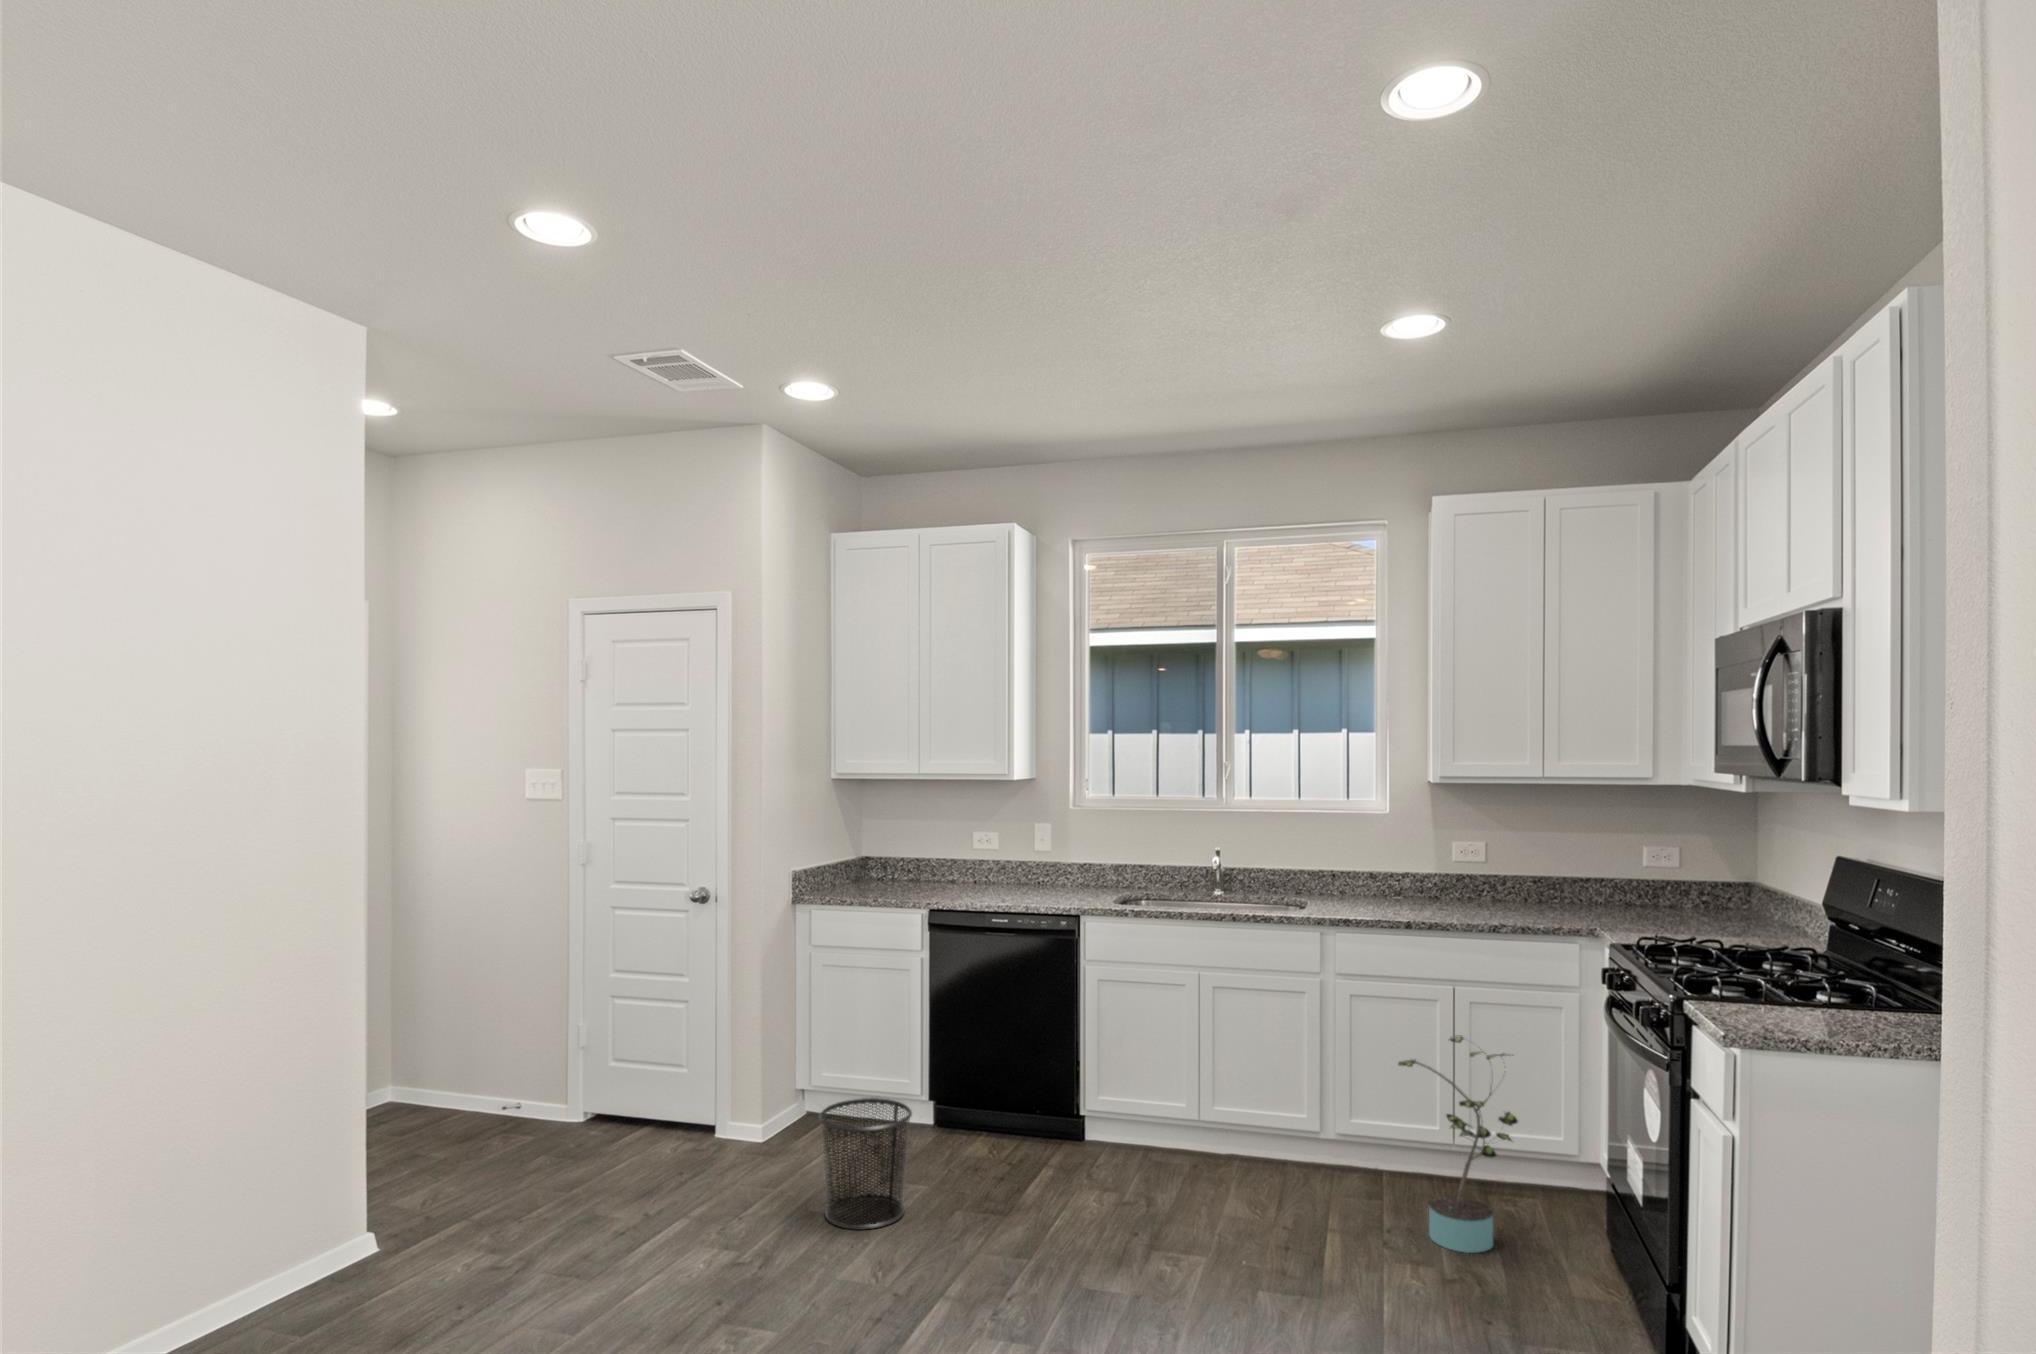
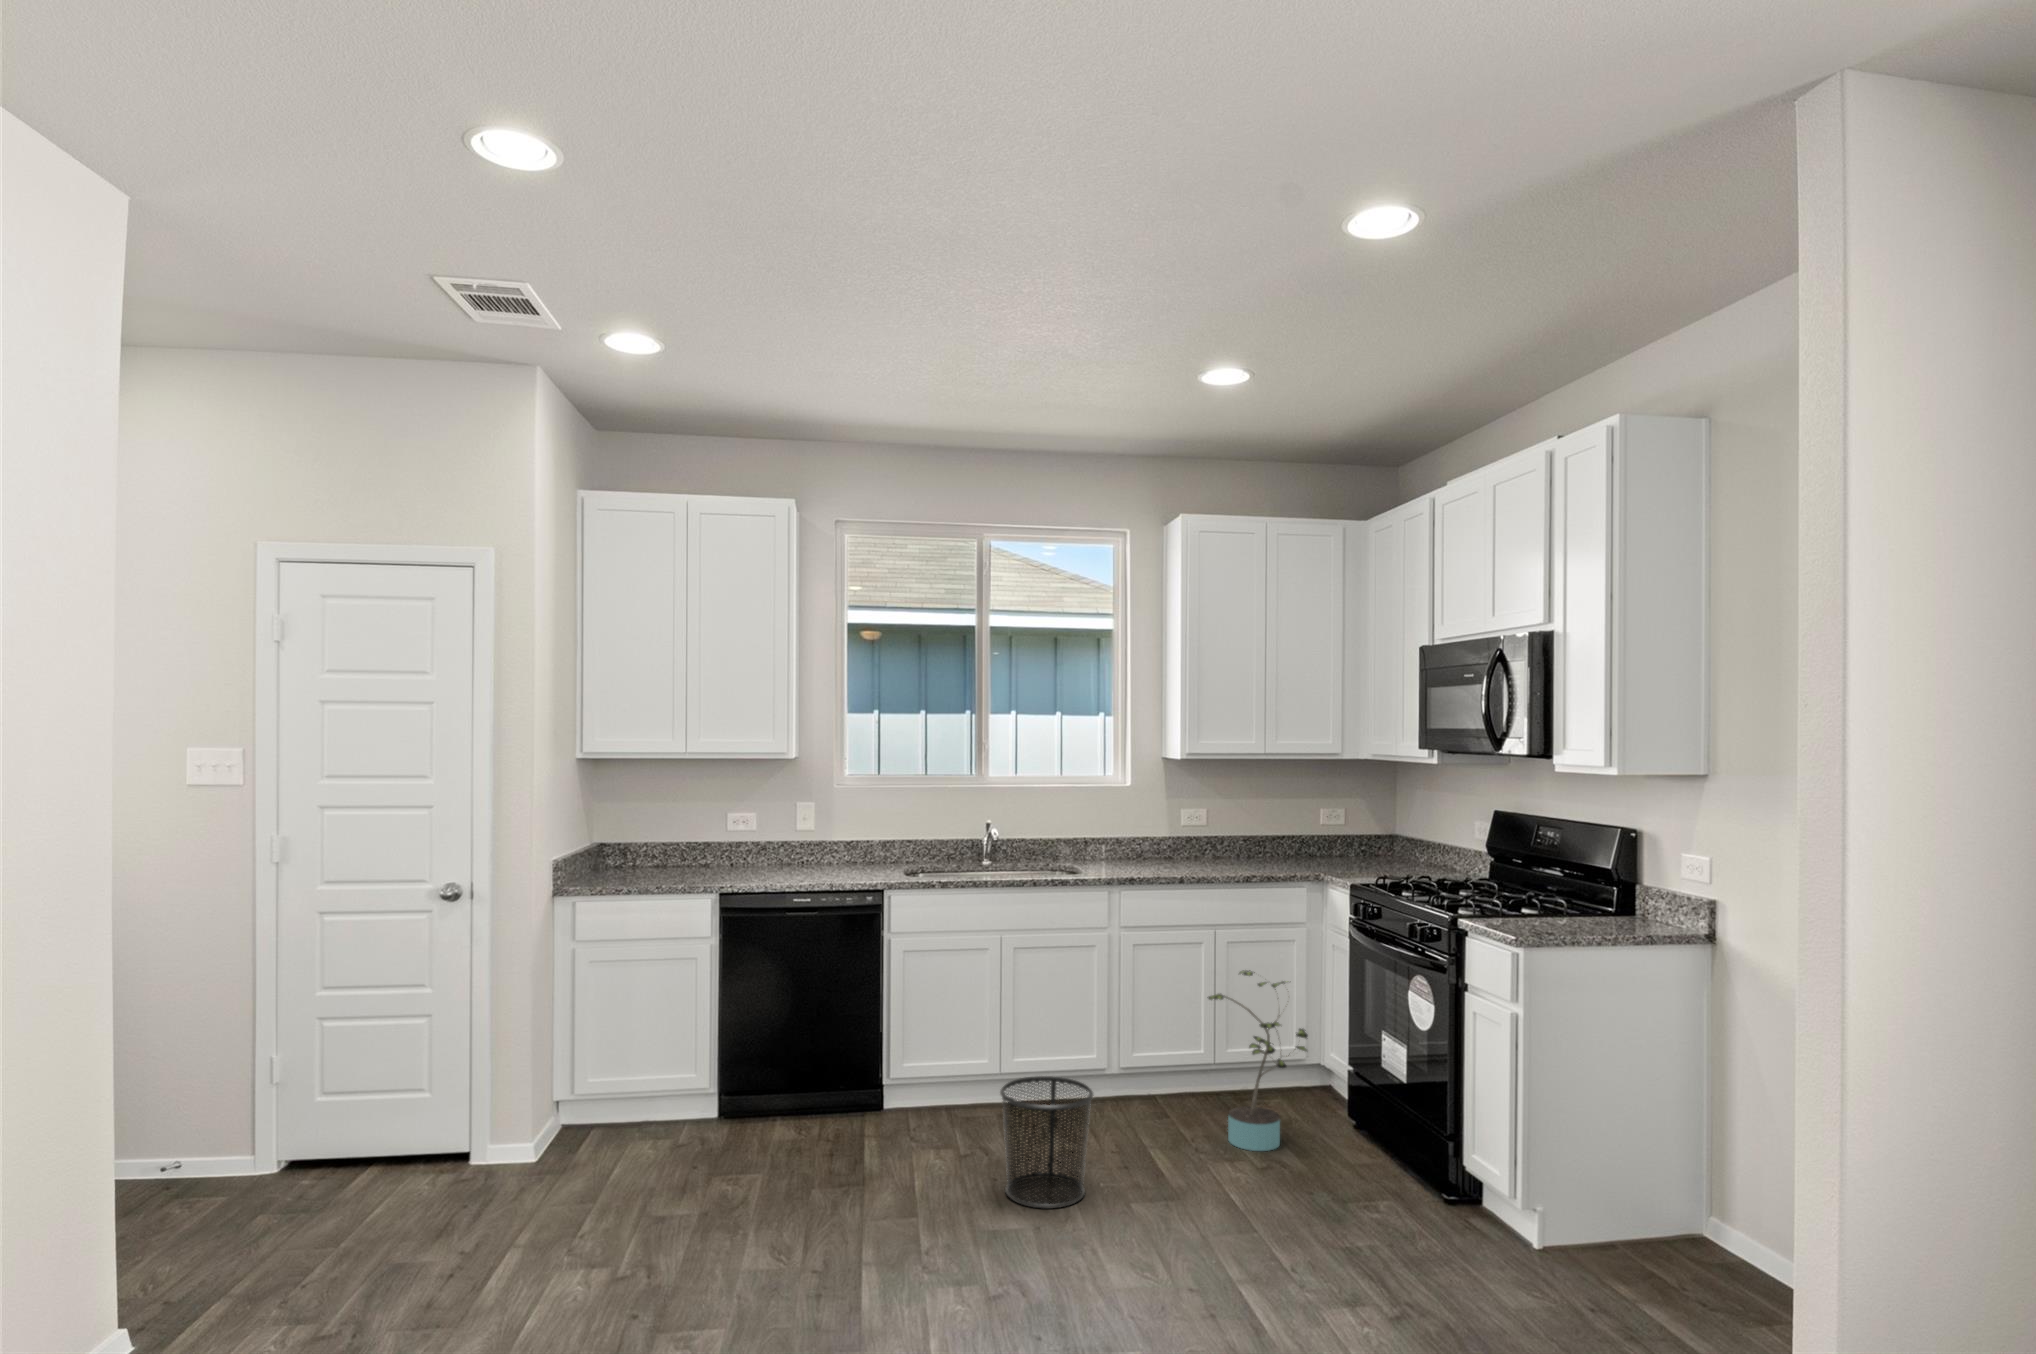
waste bin: present [819,1098,912,1230] -> present [1000,1076,1093,1209]

